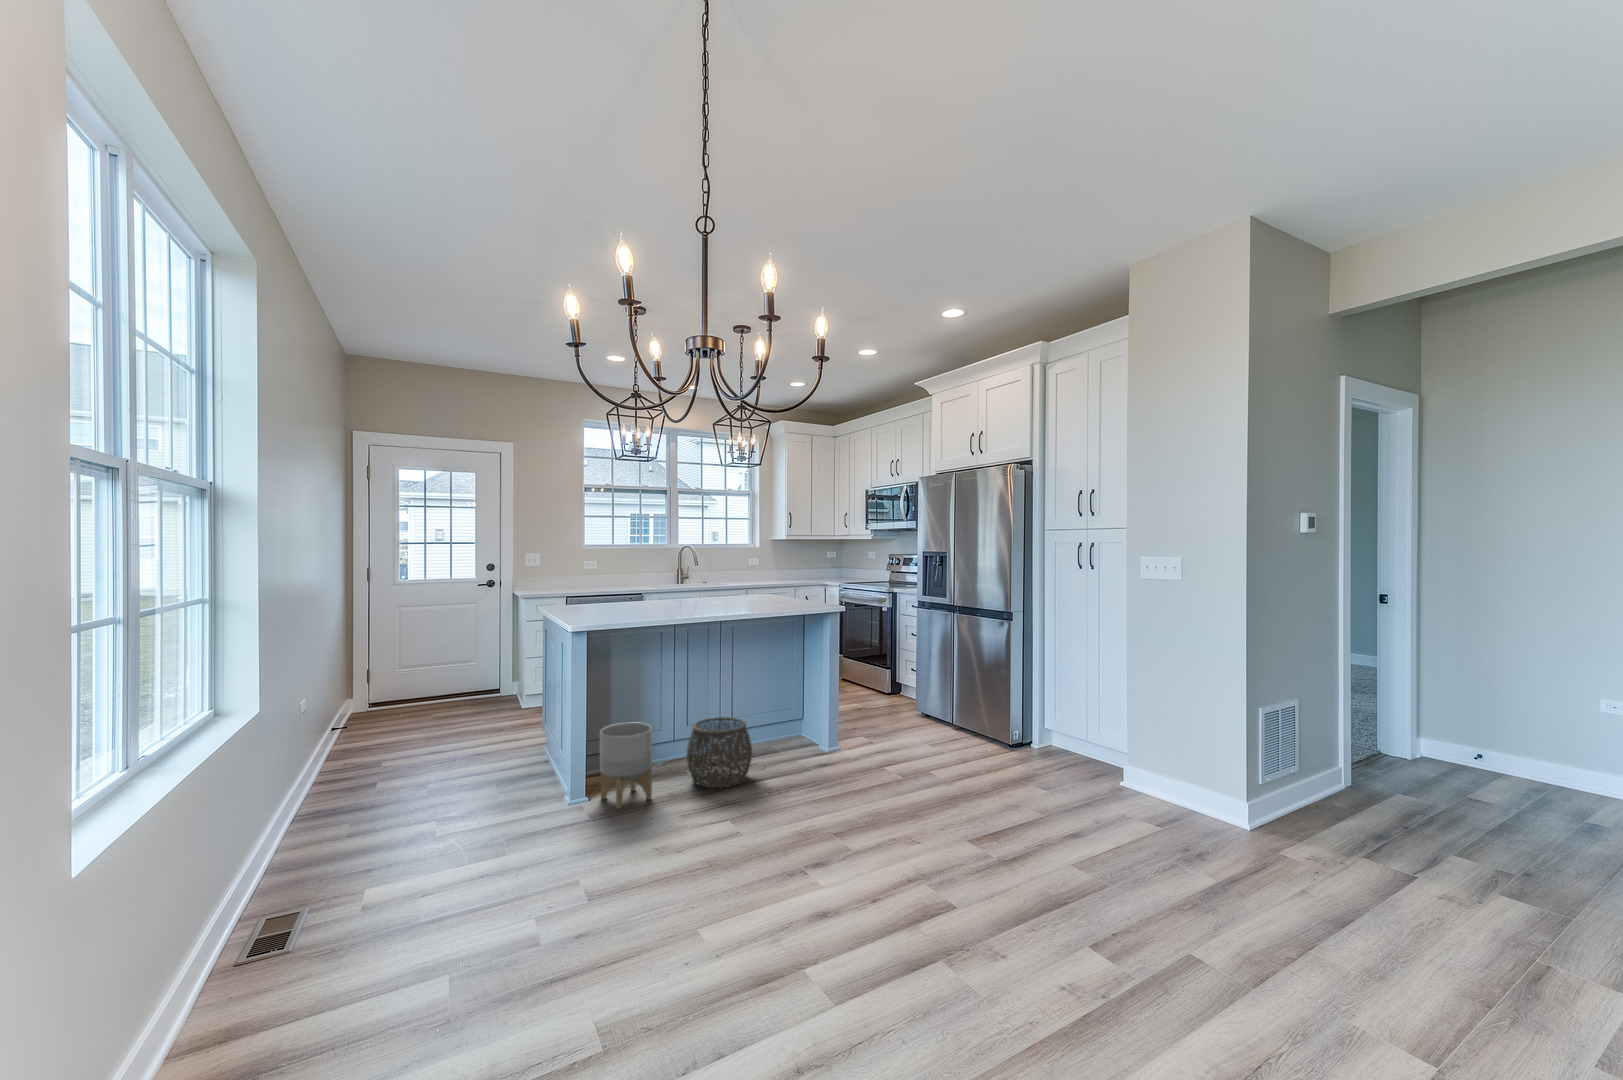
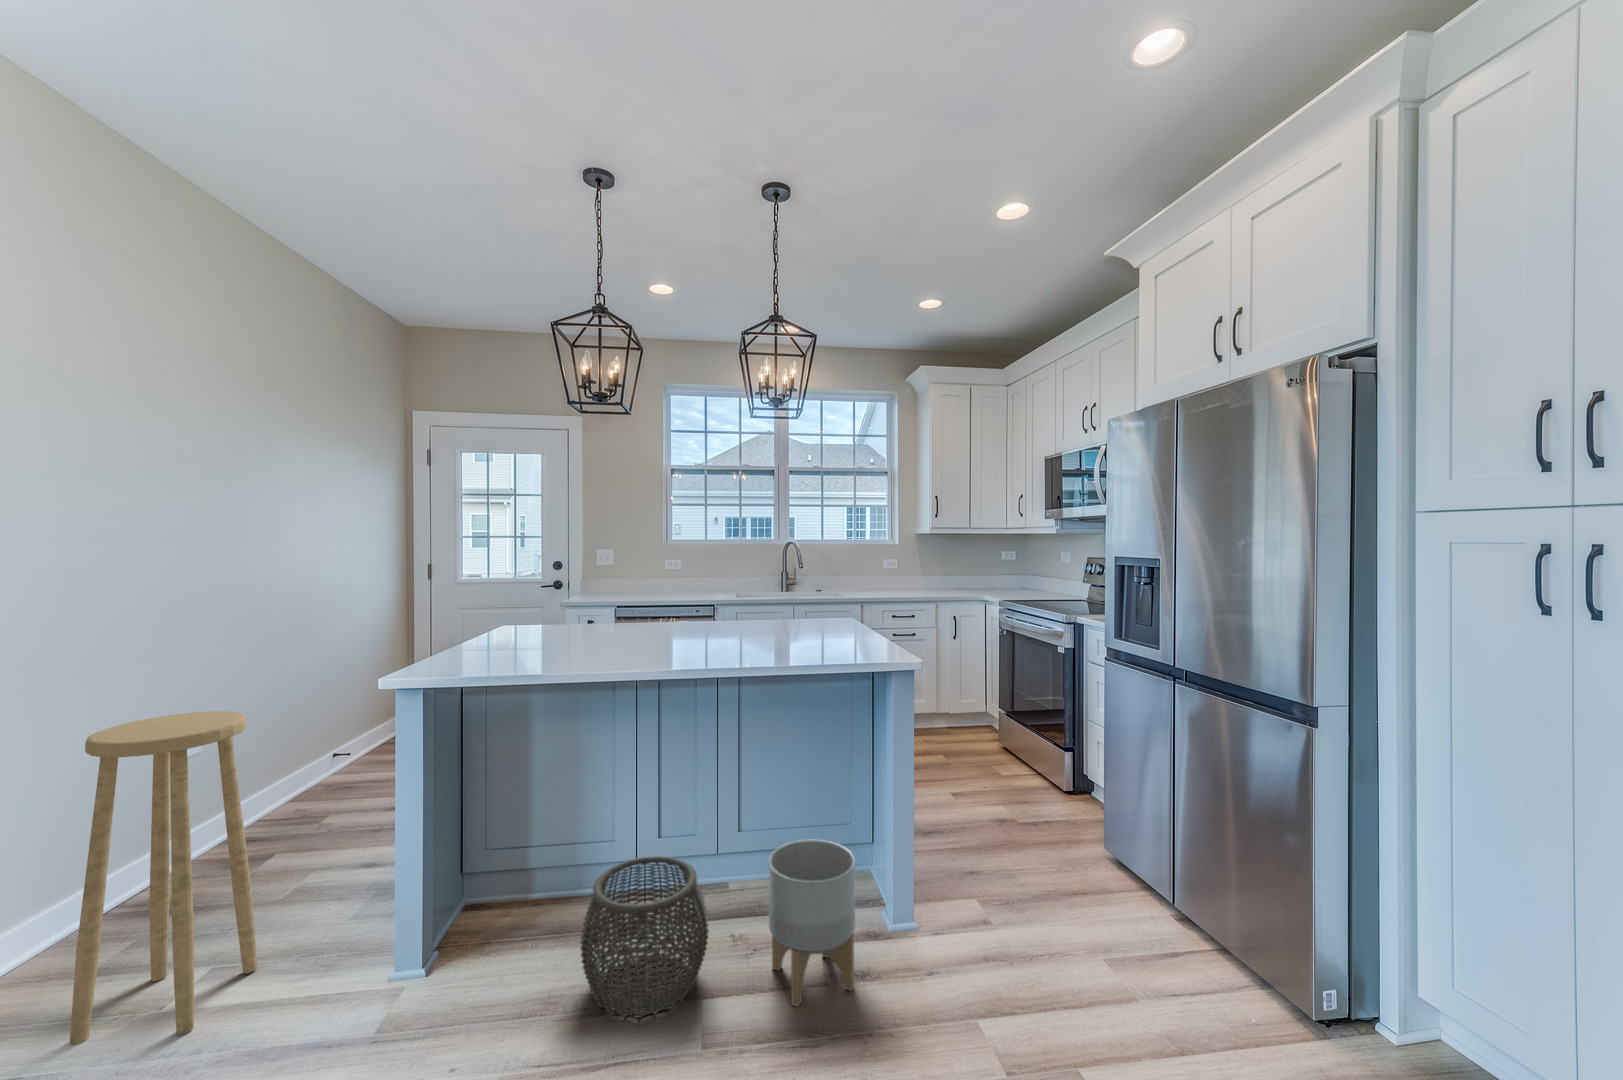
stool: none [409,651,487,840] -> present [70,711,257,1045]
planter: present [600,722,652,809] -> present [769,840,855,1007]

